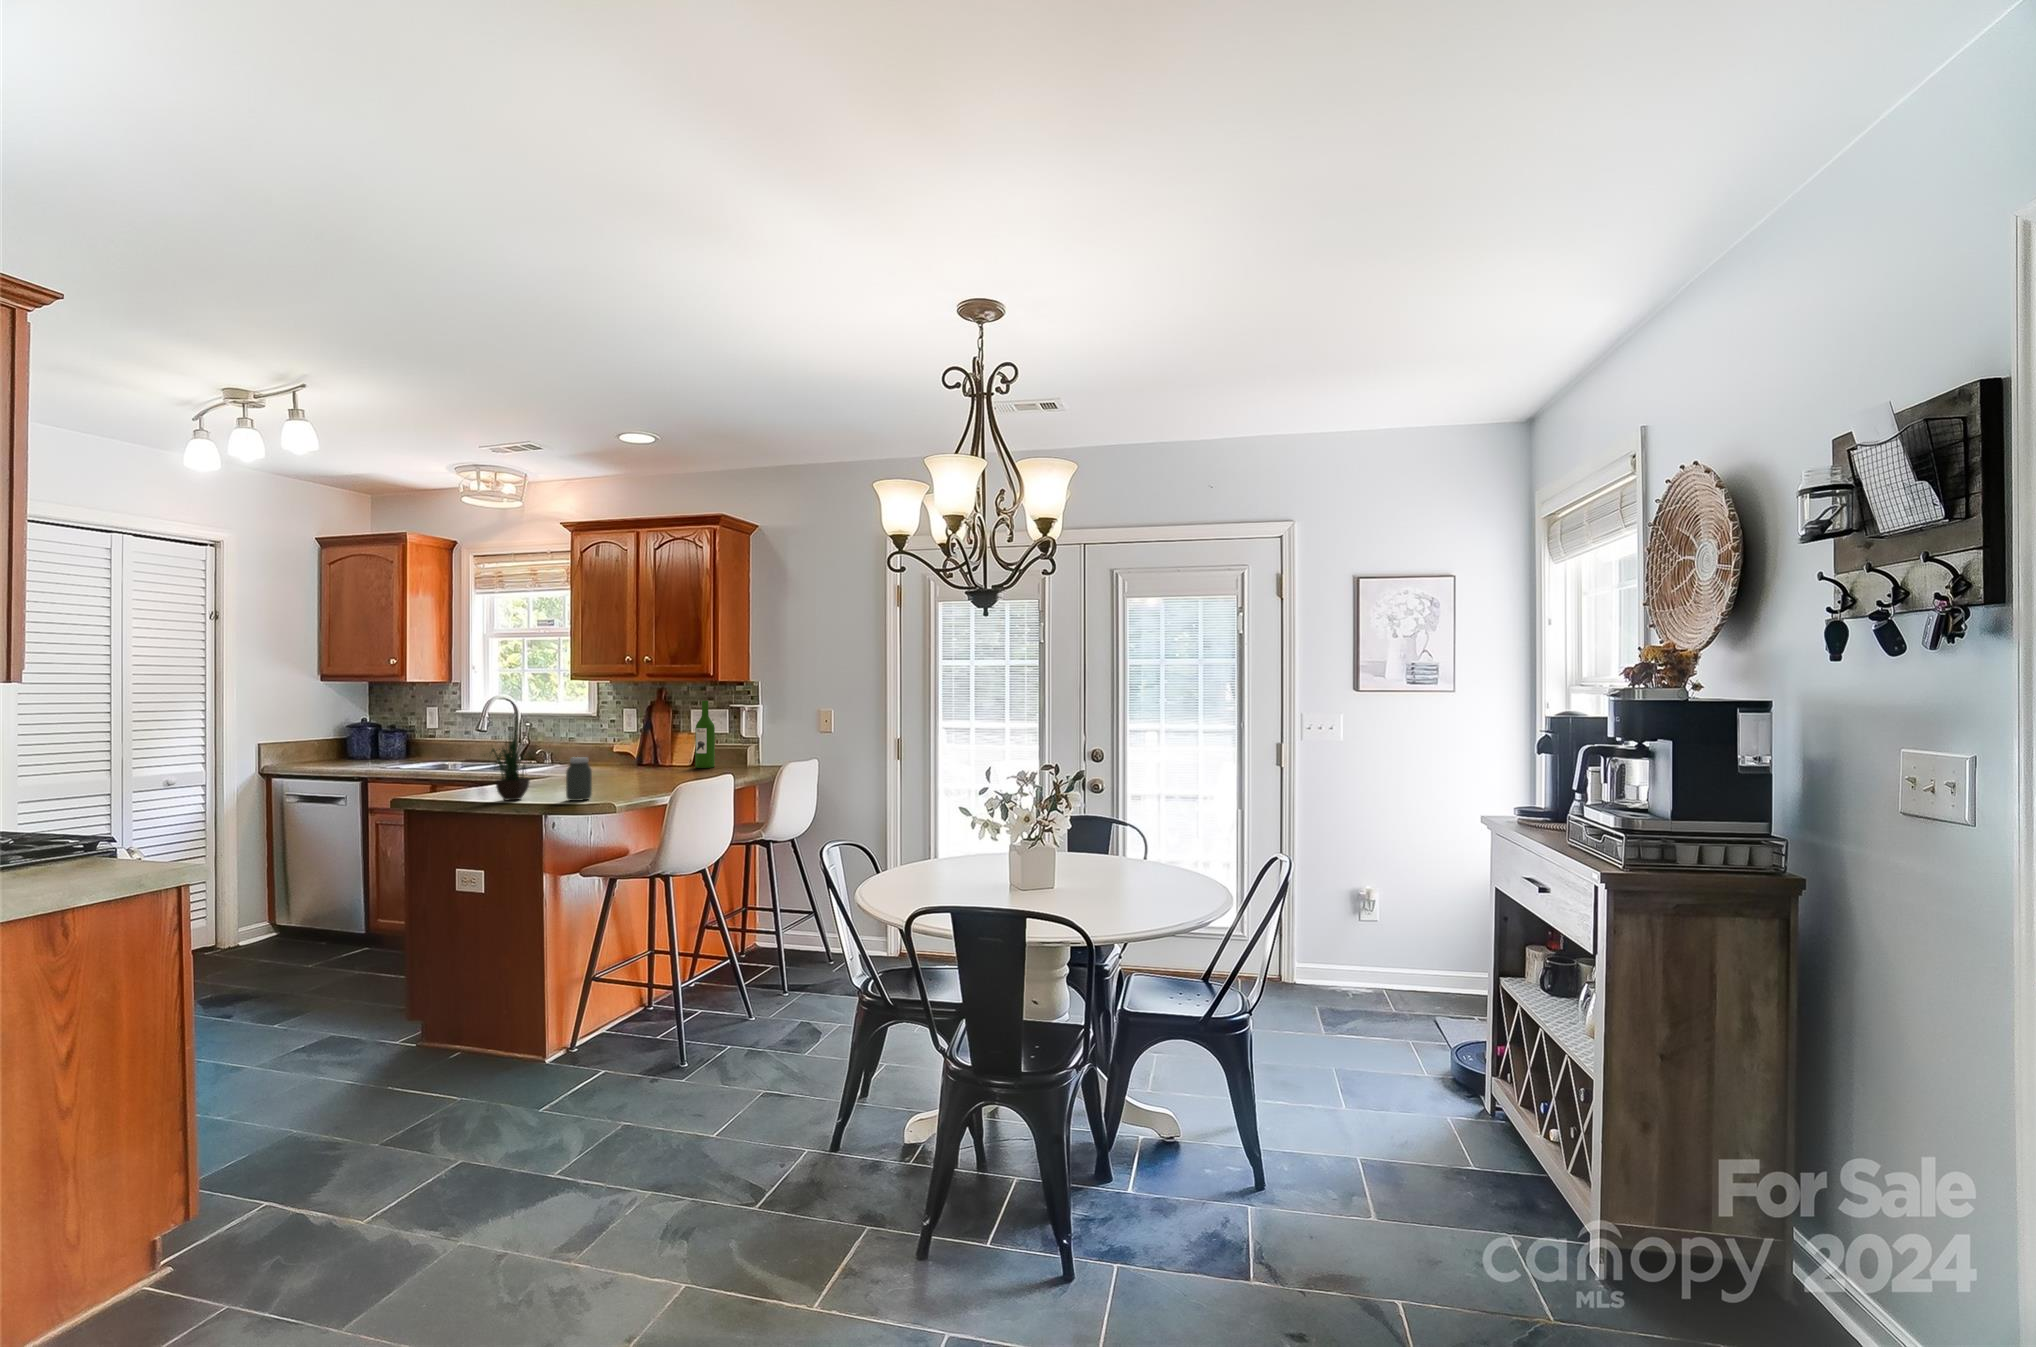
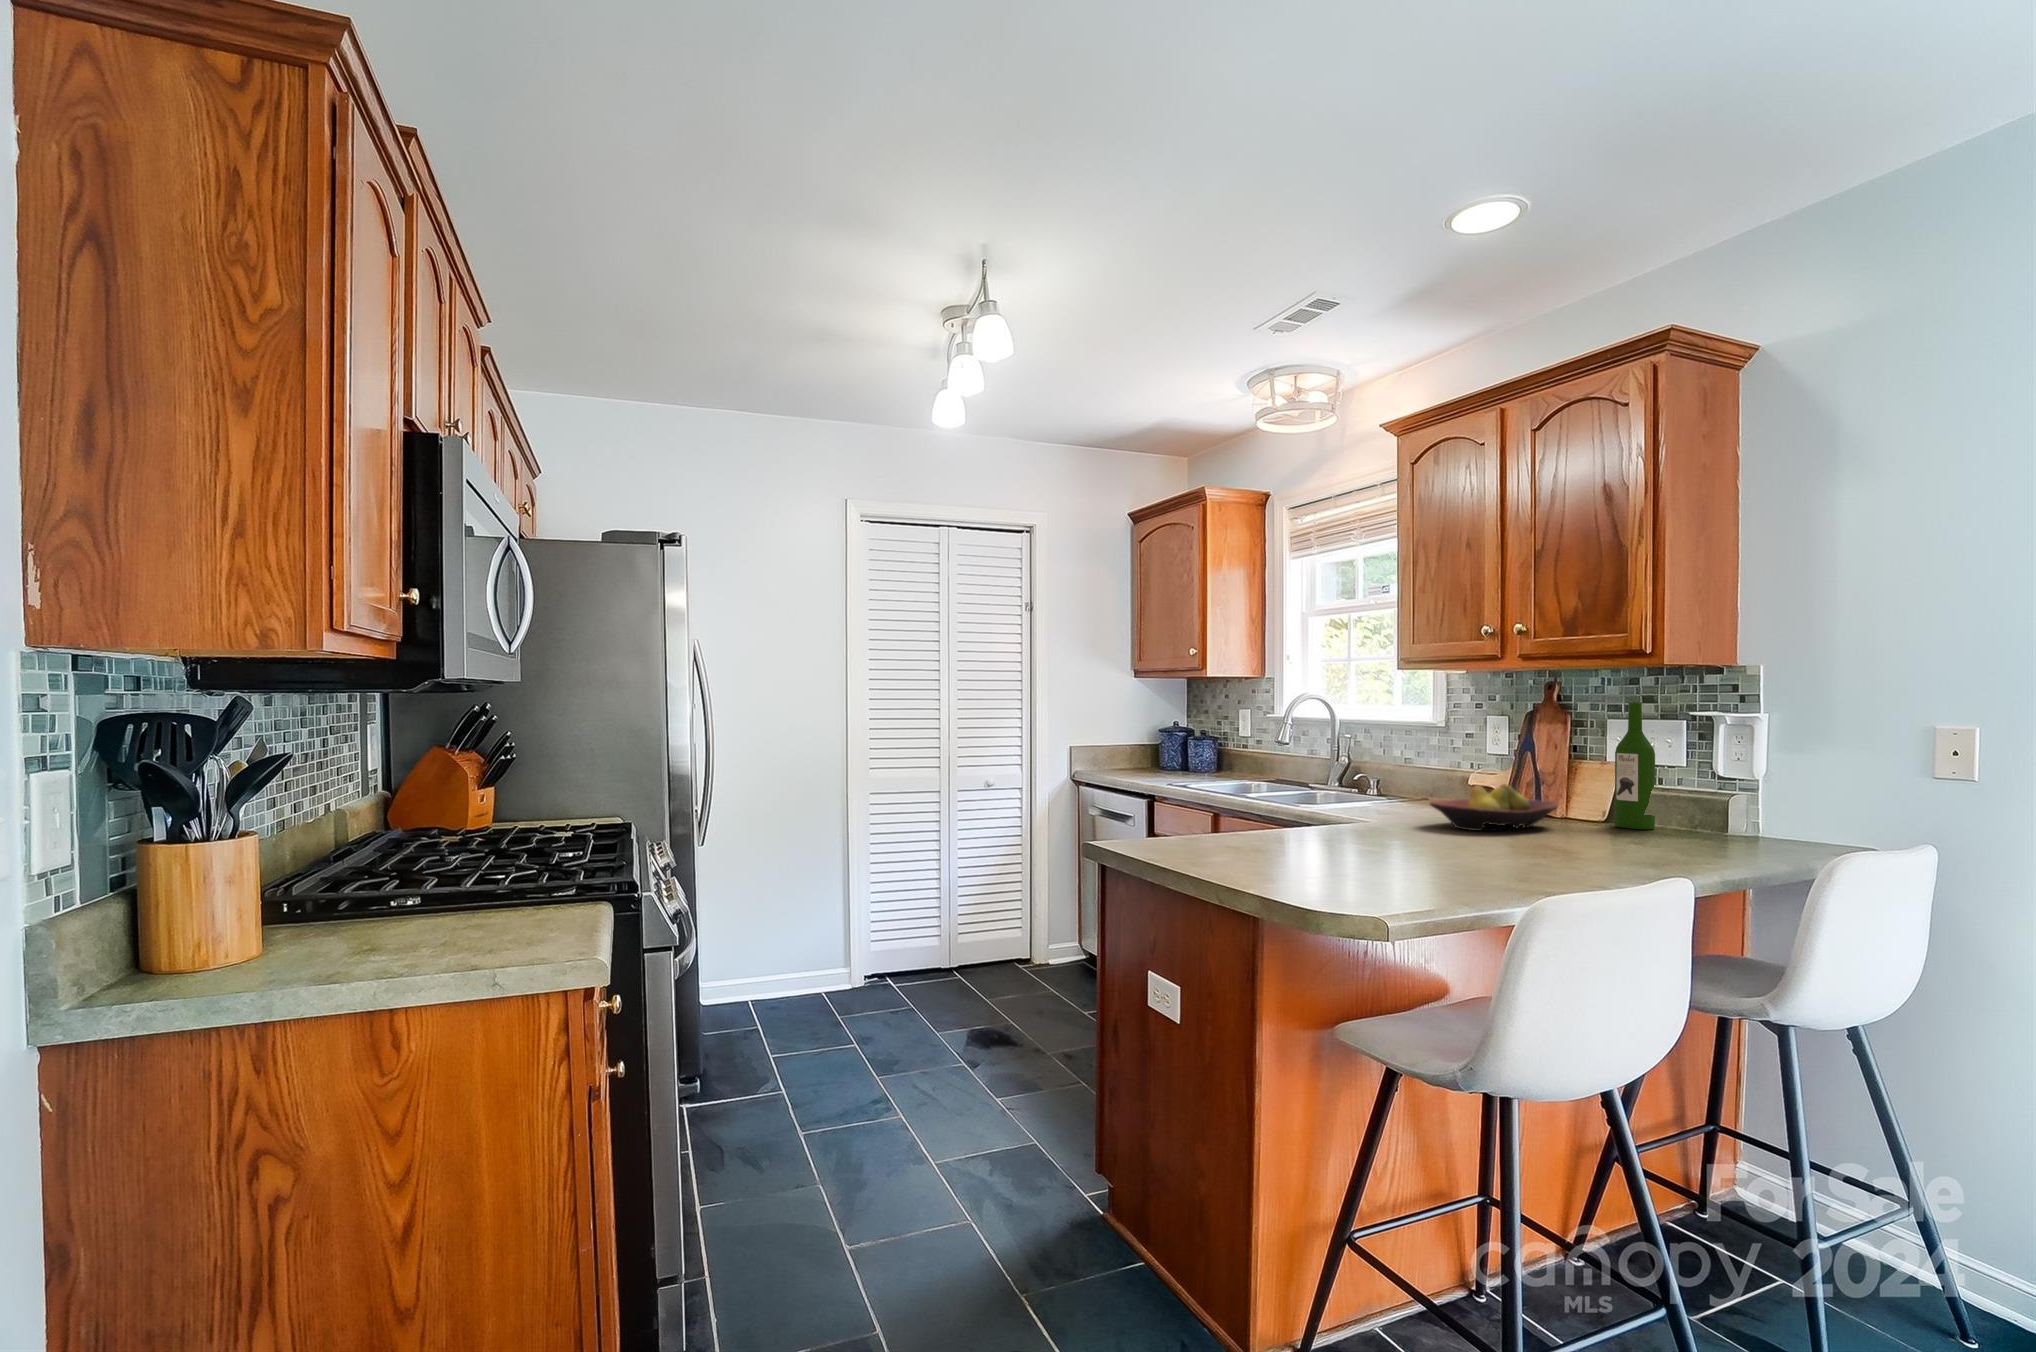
potted plant: present [491,728,530,800] -> none [1224,682,1314,850]
fruit bowl: none [597,750,667,778] -> present [1430,784,1558,831]
jar: present [566,757,592,801] -> none [1351,784,1397,867]

